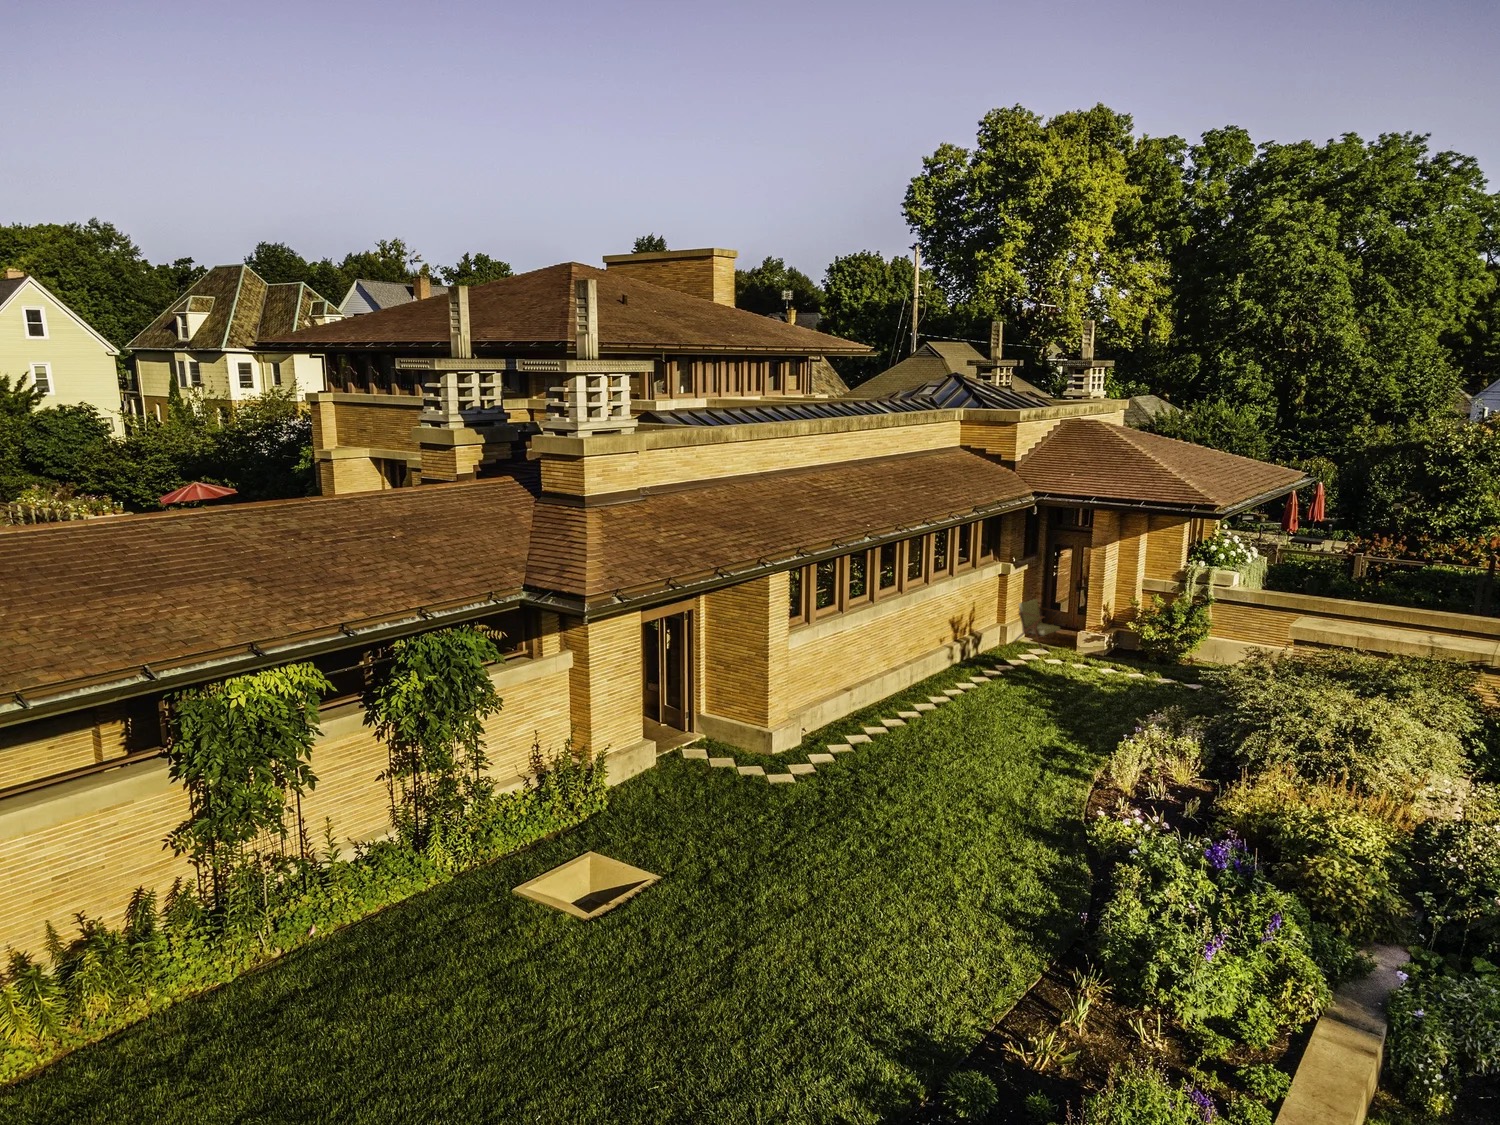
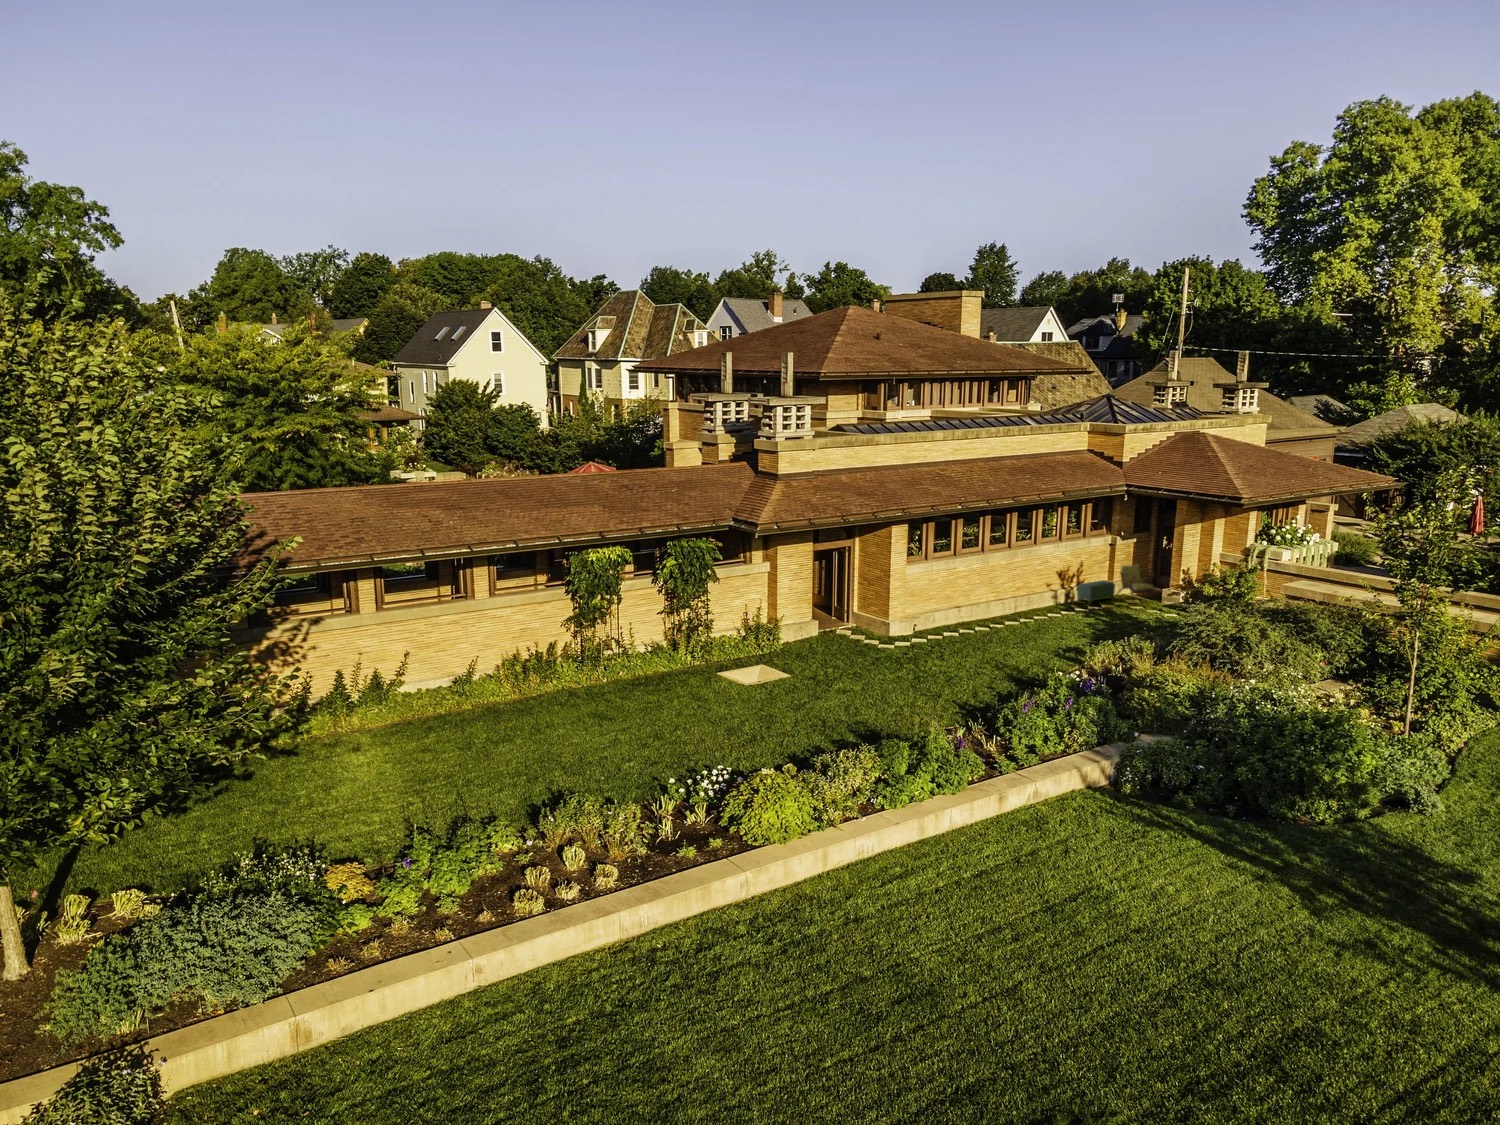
bench: none [976,625,1020,660] -> present [1077,580,1115,603]

